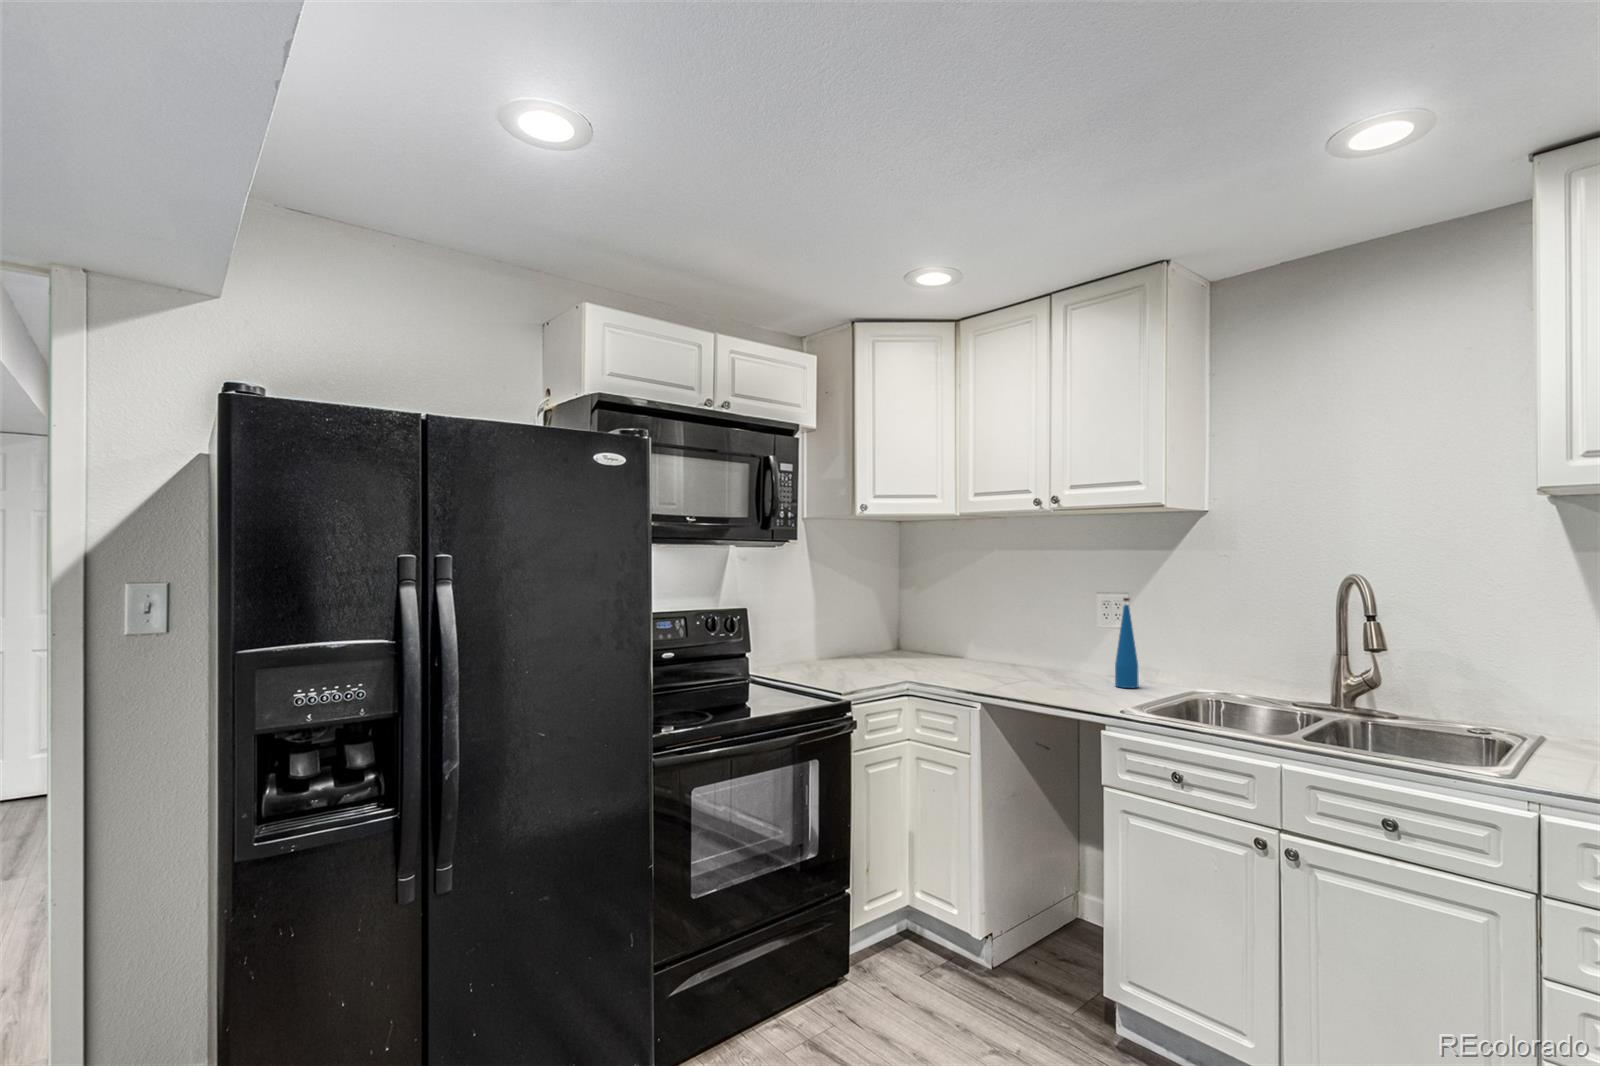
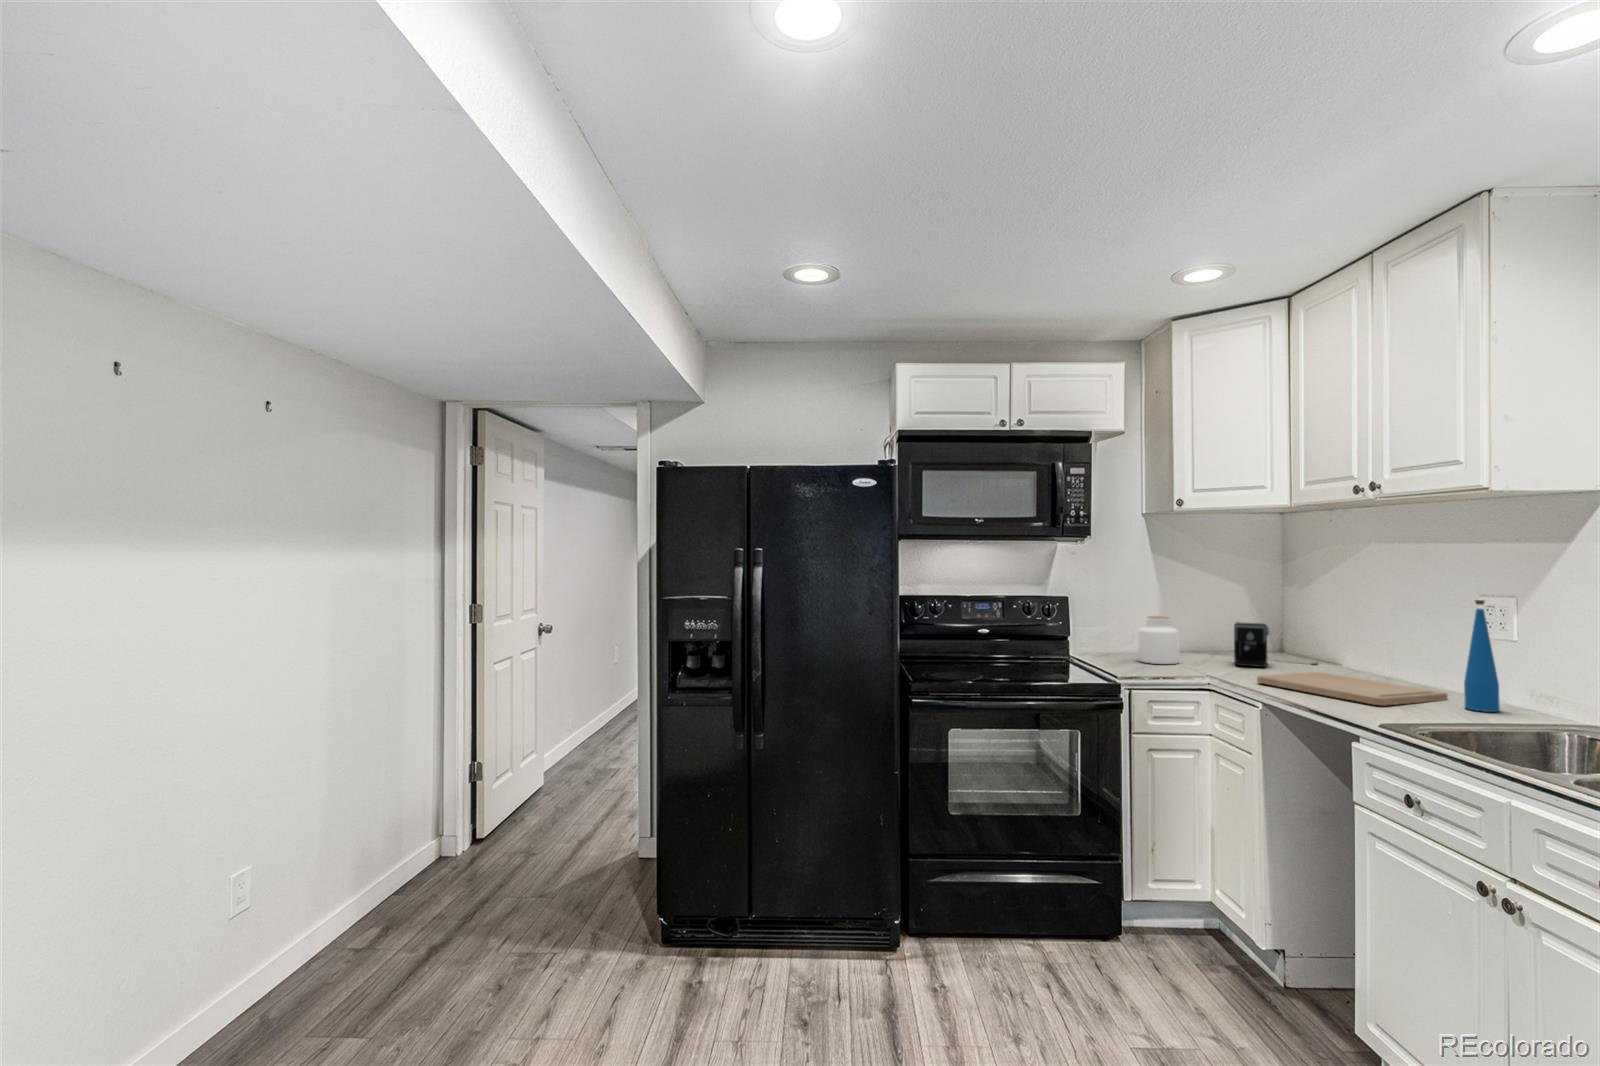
jar: none [815,622,853,672] -> present [1138,616,1179,664]
coffee maker: none [888,624,947,666] -> present [1234,622,1318,667]
cutting board: none [955,666,1090,693] -> present [1257,672,1448,706]

